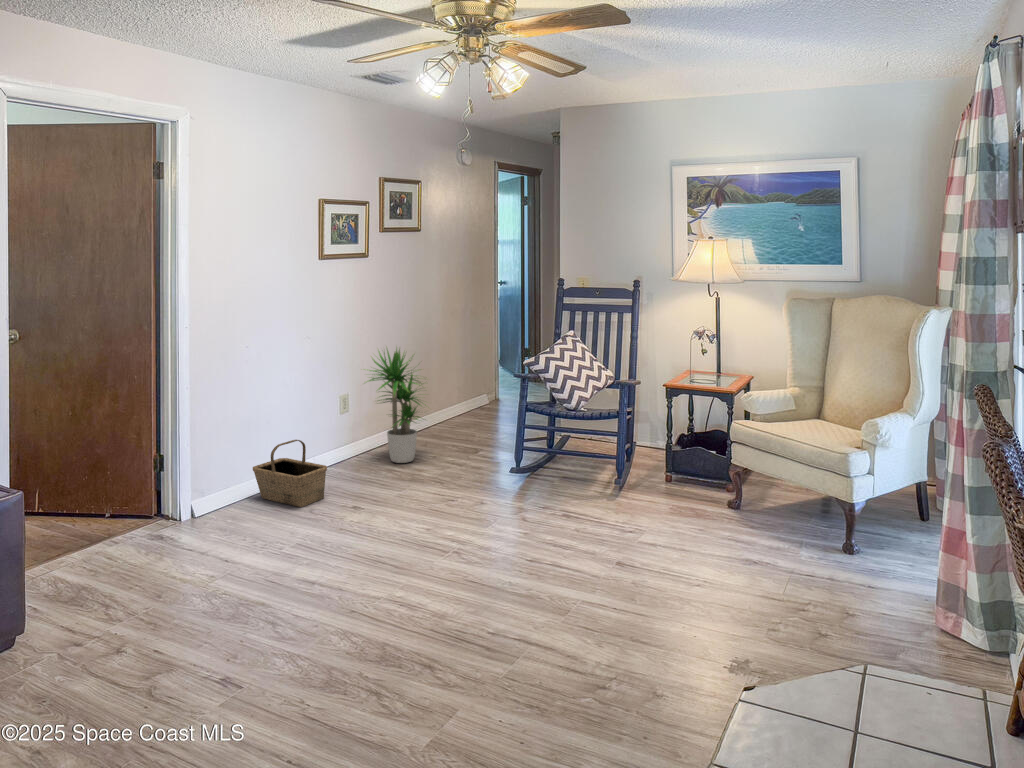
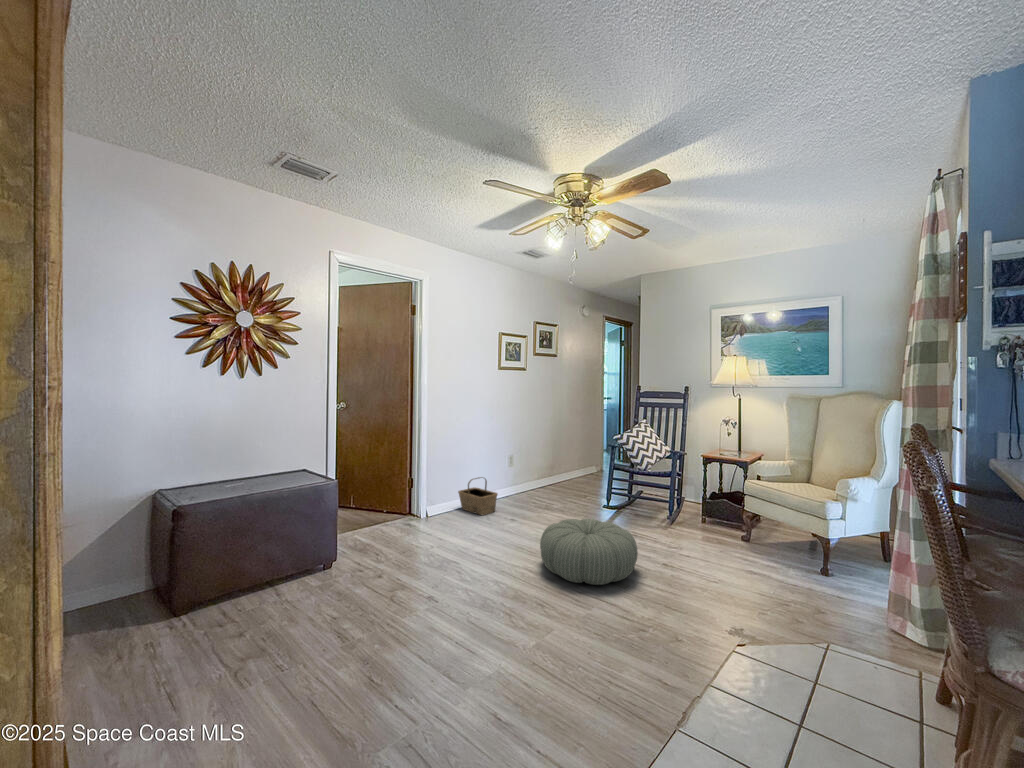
potted plant: present [367,348,421,463] -> none [519,427,561,496]
pouf: none [417,504,579,616] -> present [540,519,638,585]

